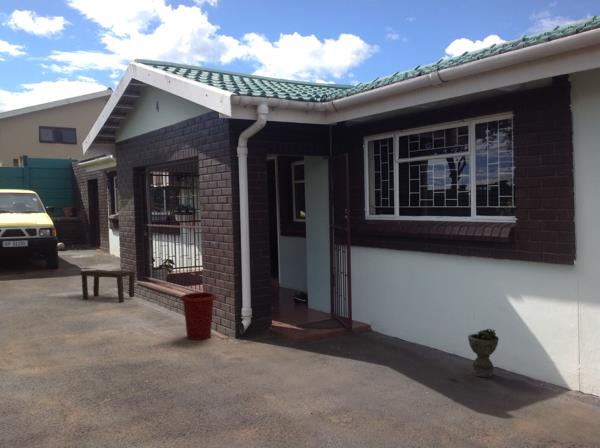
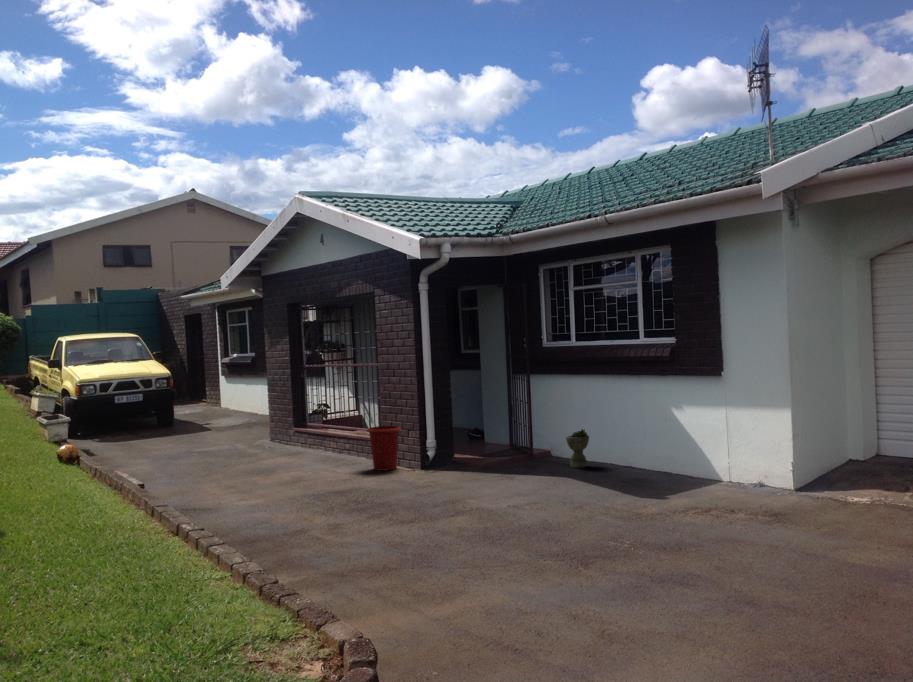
bench: present [81,269,136,302] -> none [235,416,295,450]
planter: present [468,329,499,378] -> present [566,429,589,468]

